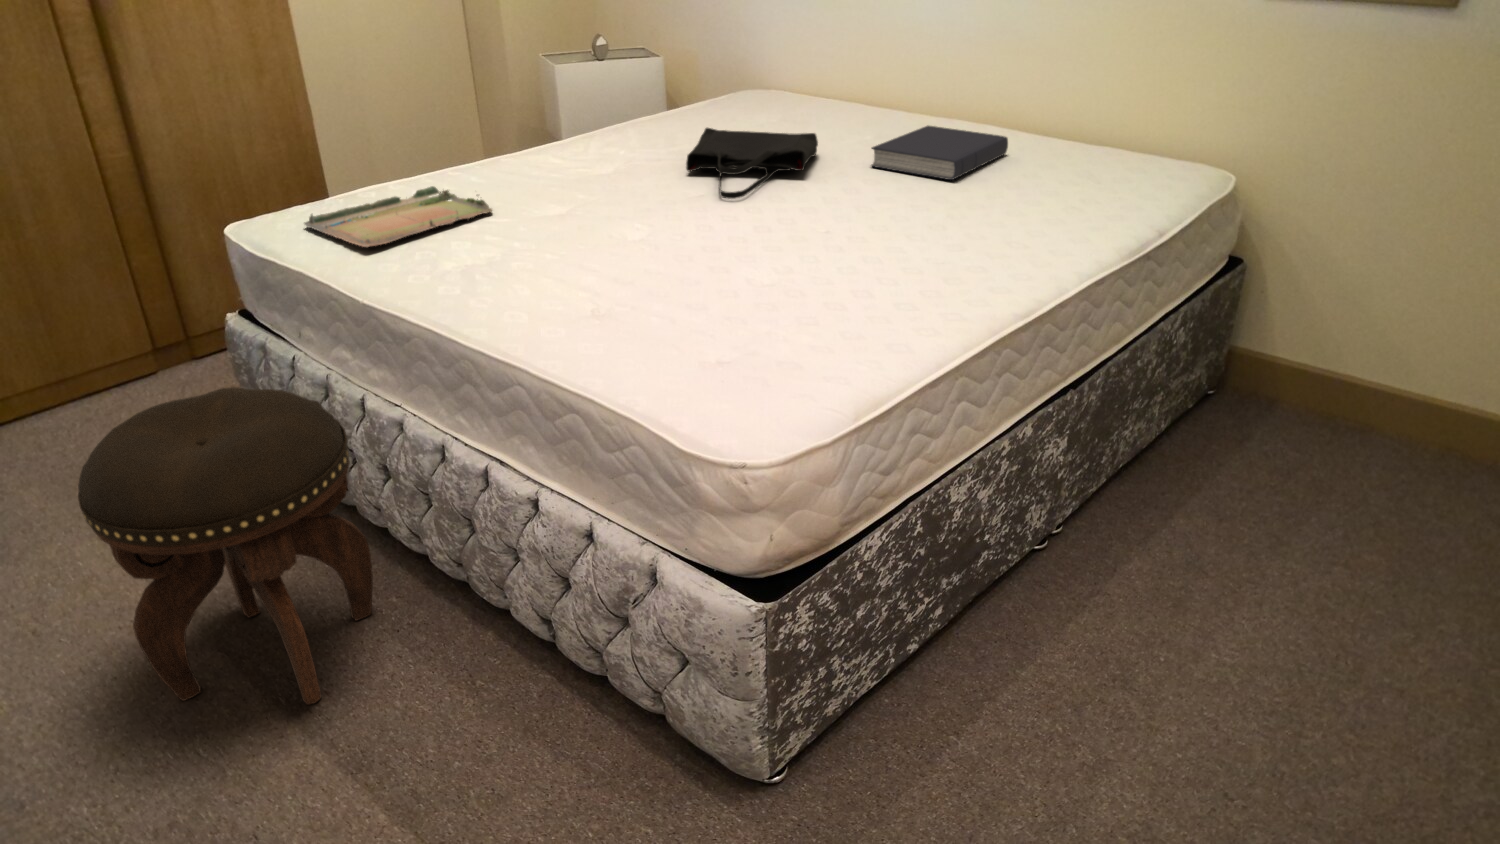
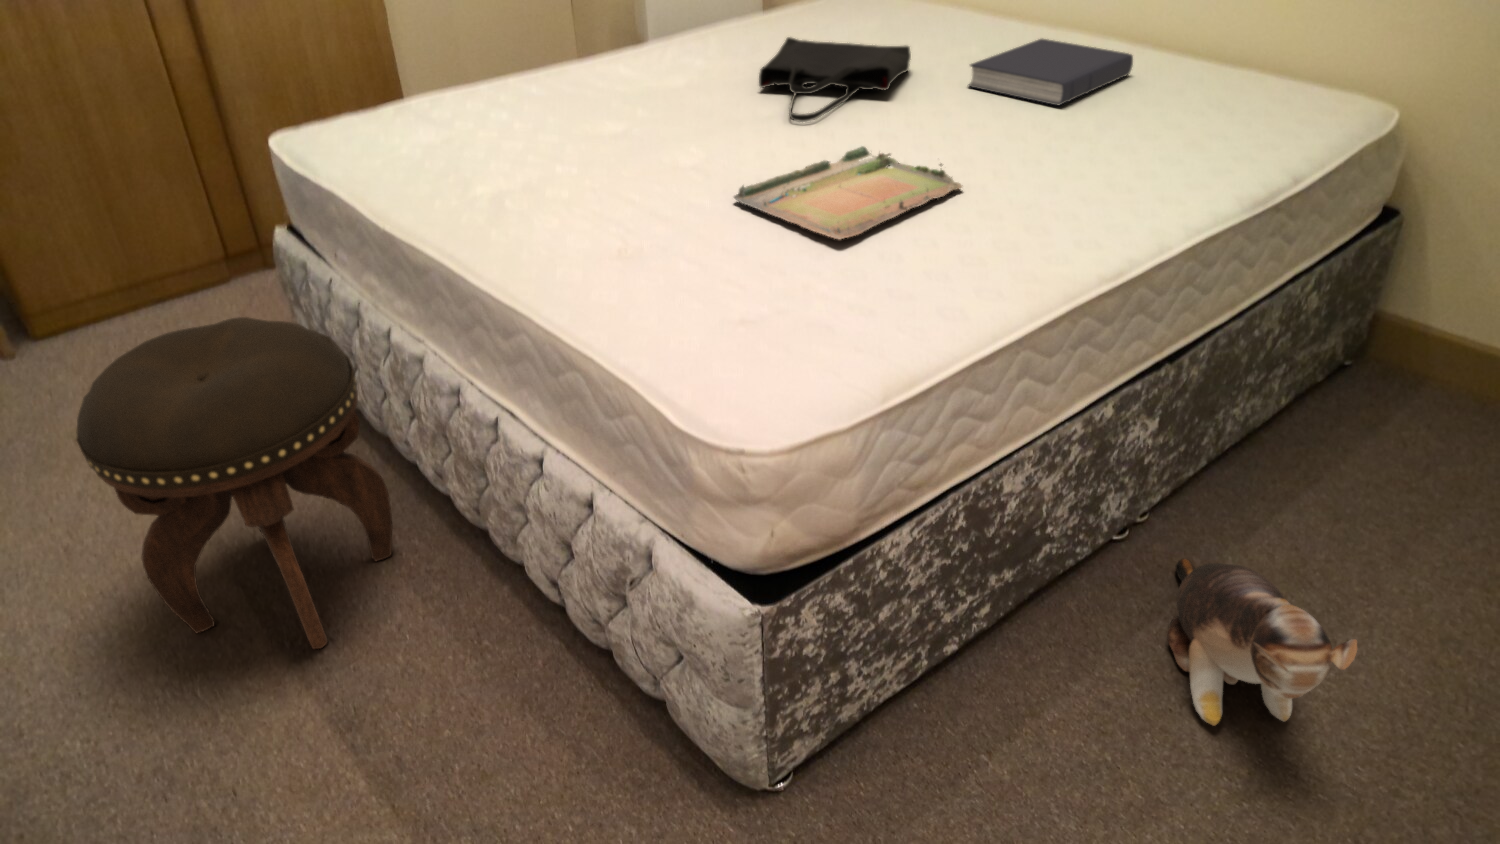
tray: present [304,186,492,247] -> present [734,146,962,240]
plush toy: none [1092,554,1256,694] -> present [1167,559,1357,726]

